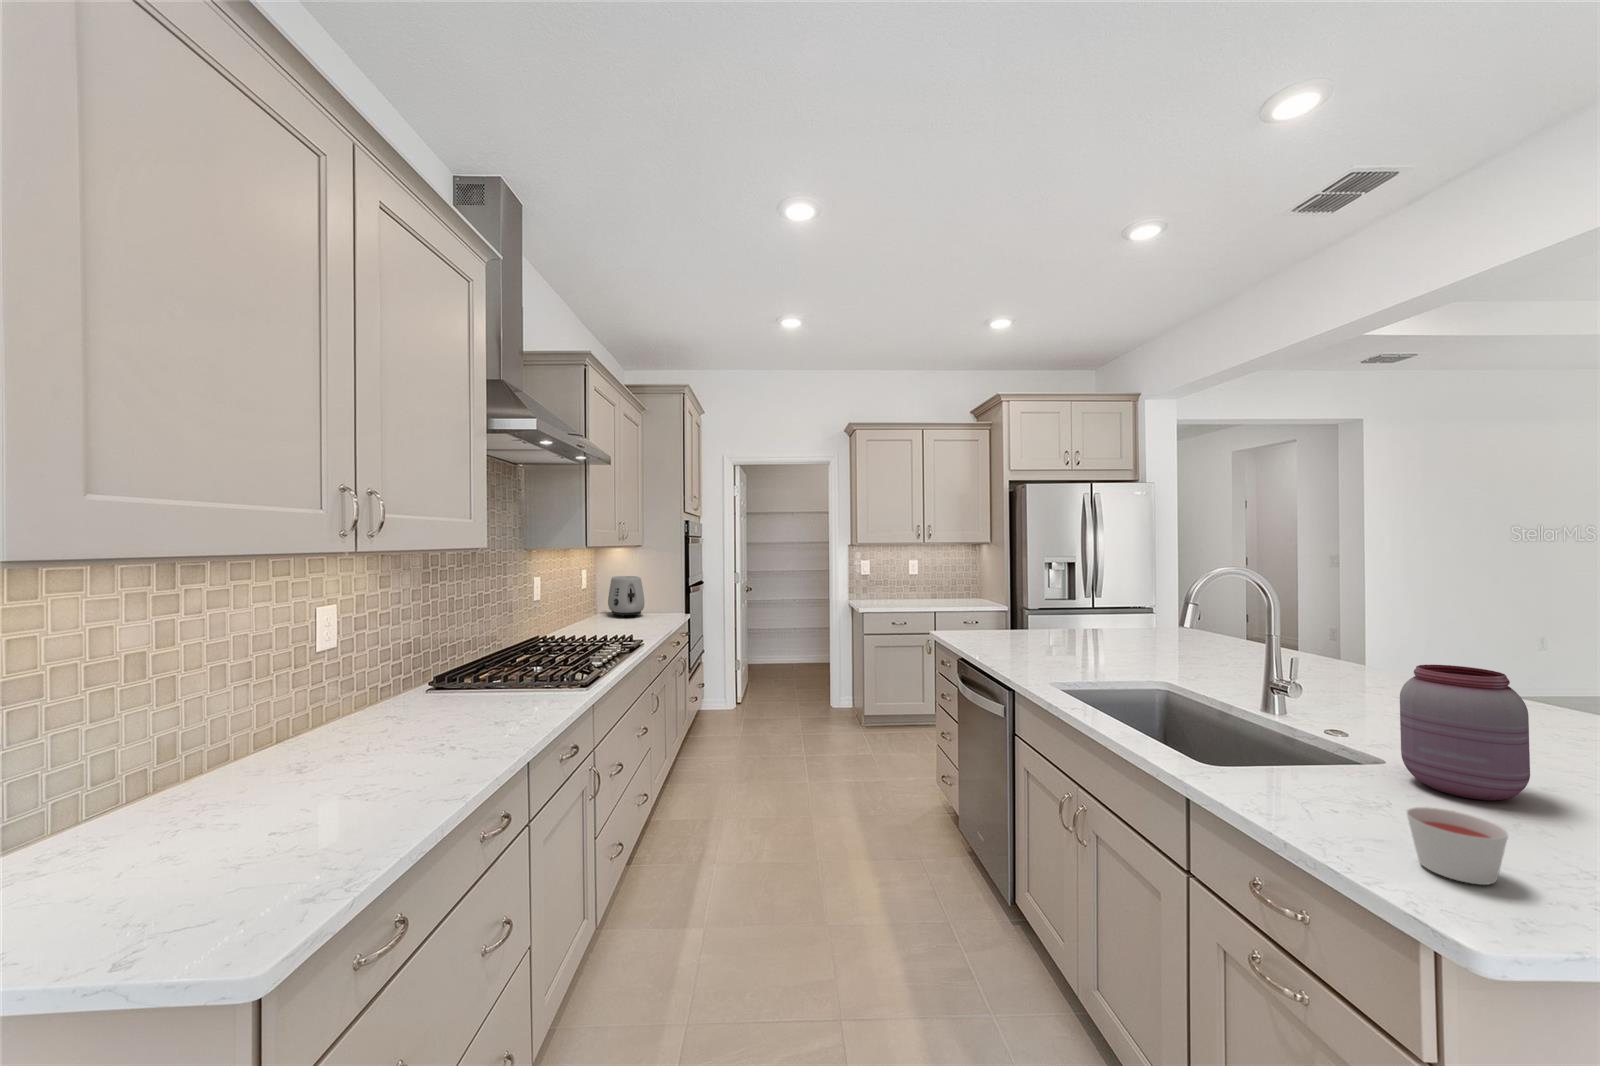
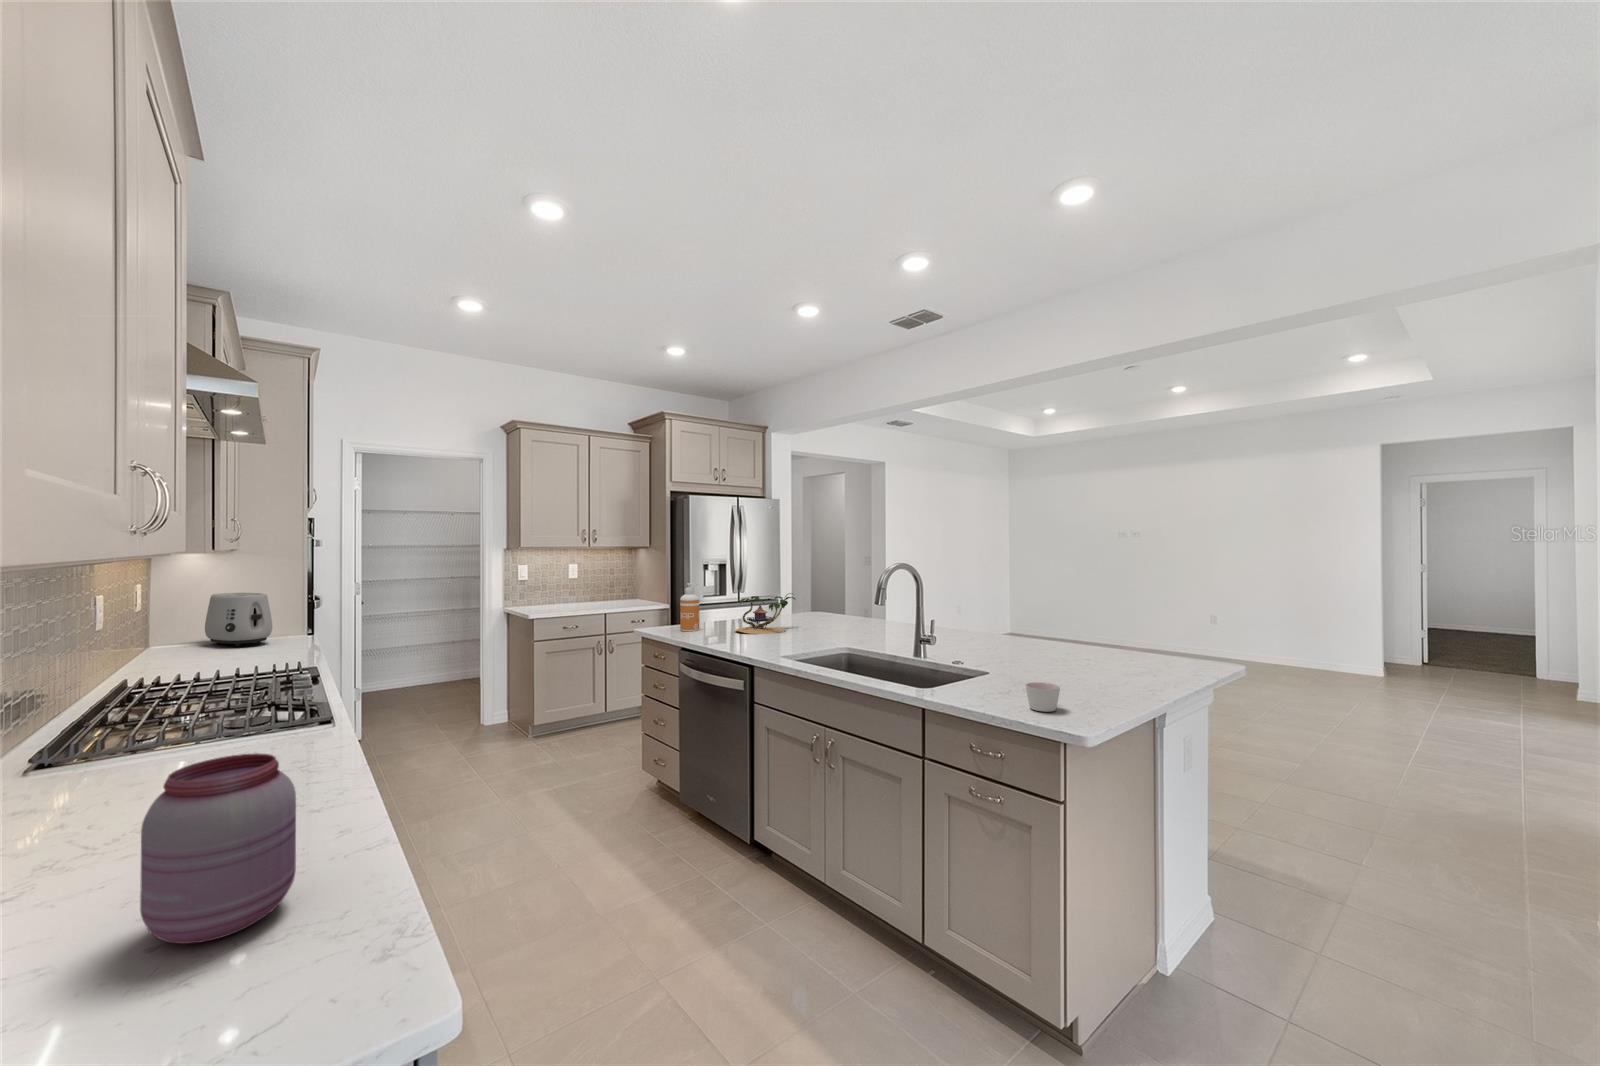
soap dispenser: none [972,582,995,638] -> present [680,583,699,631]
plant: none [1030,599,1119,650] -> present [735,593,796,634]
jar: present [1400,665,1530,800] -> present [140,753,296,944]

